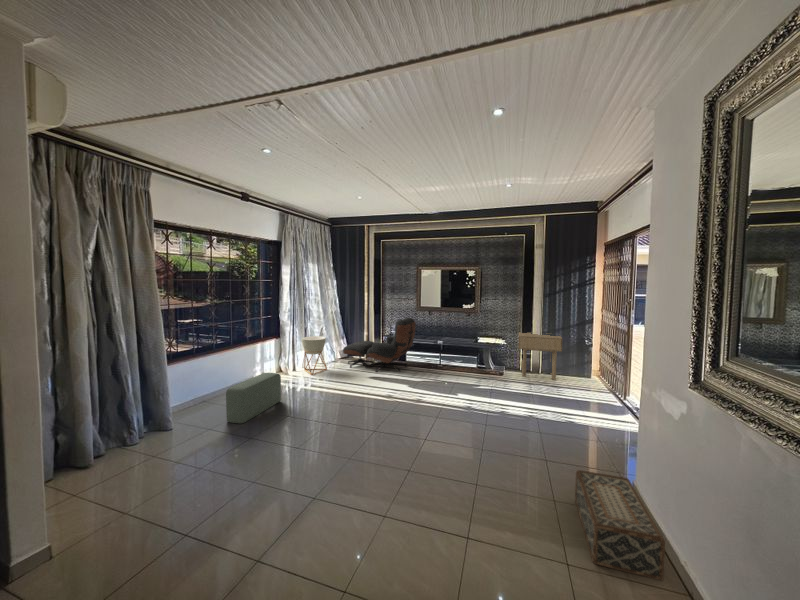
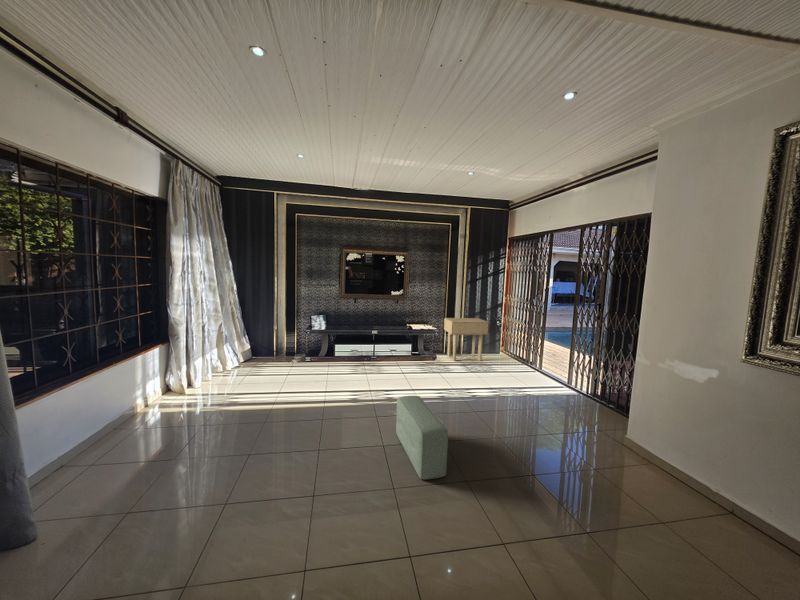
lounge chair: present [343,318,415,372] -> none [258,307,345,375]
planter: present [302,336,327,375] -> none [202,337,239,390]
pouf: present [226,373,281,424] -> present [396,396,448,480]
woven basket: present [575,470,665,581] -> none [622,443,742,526]

